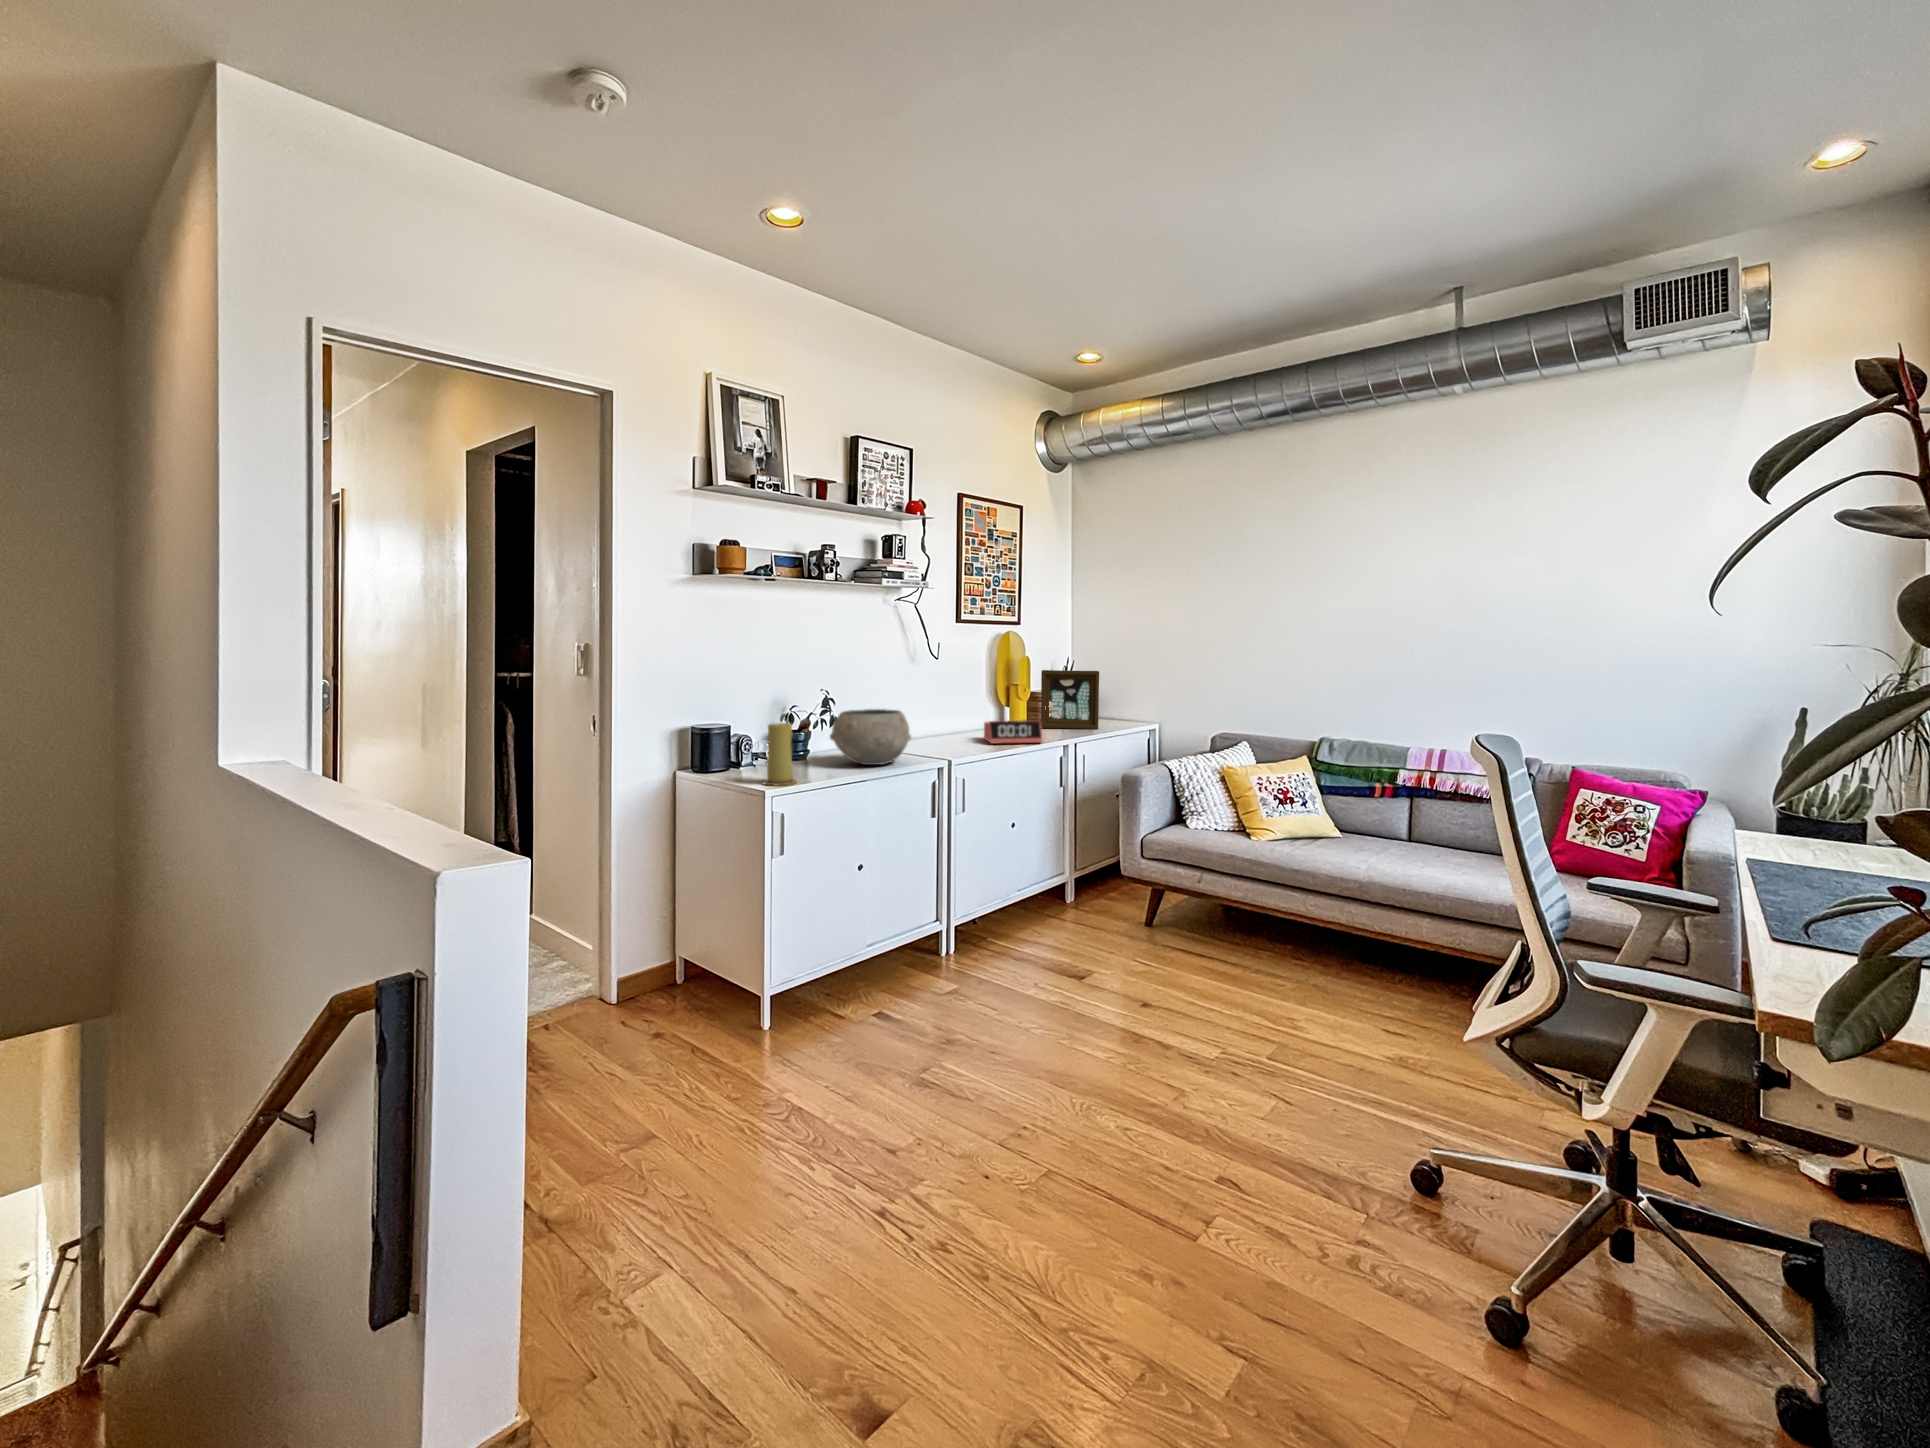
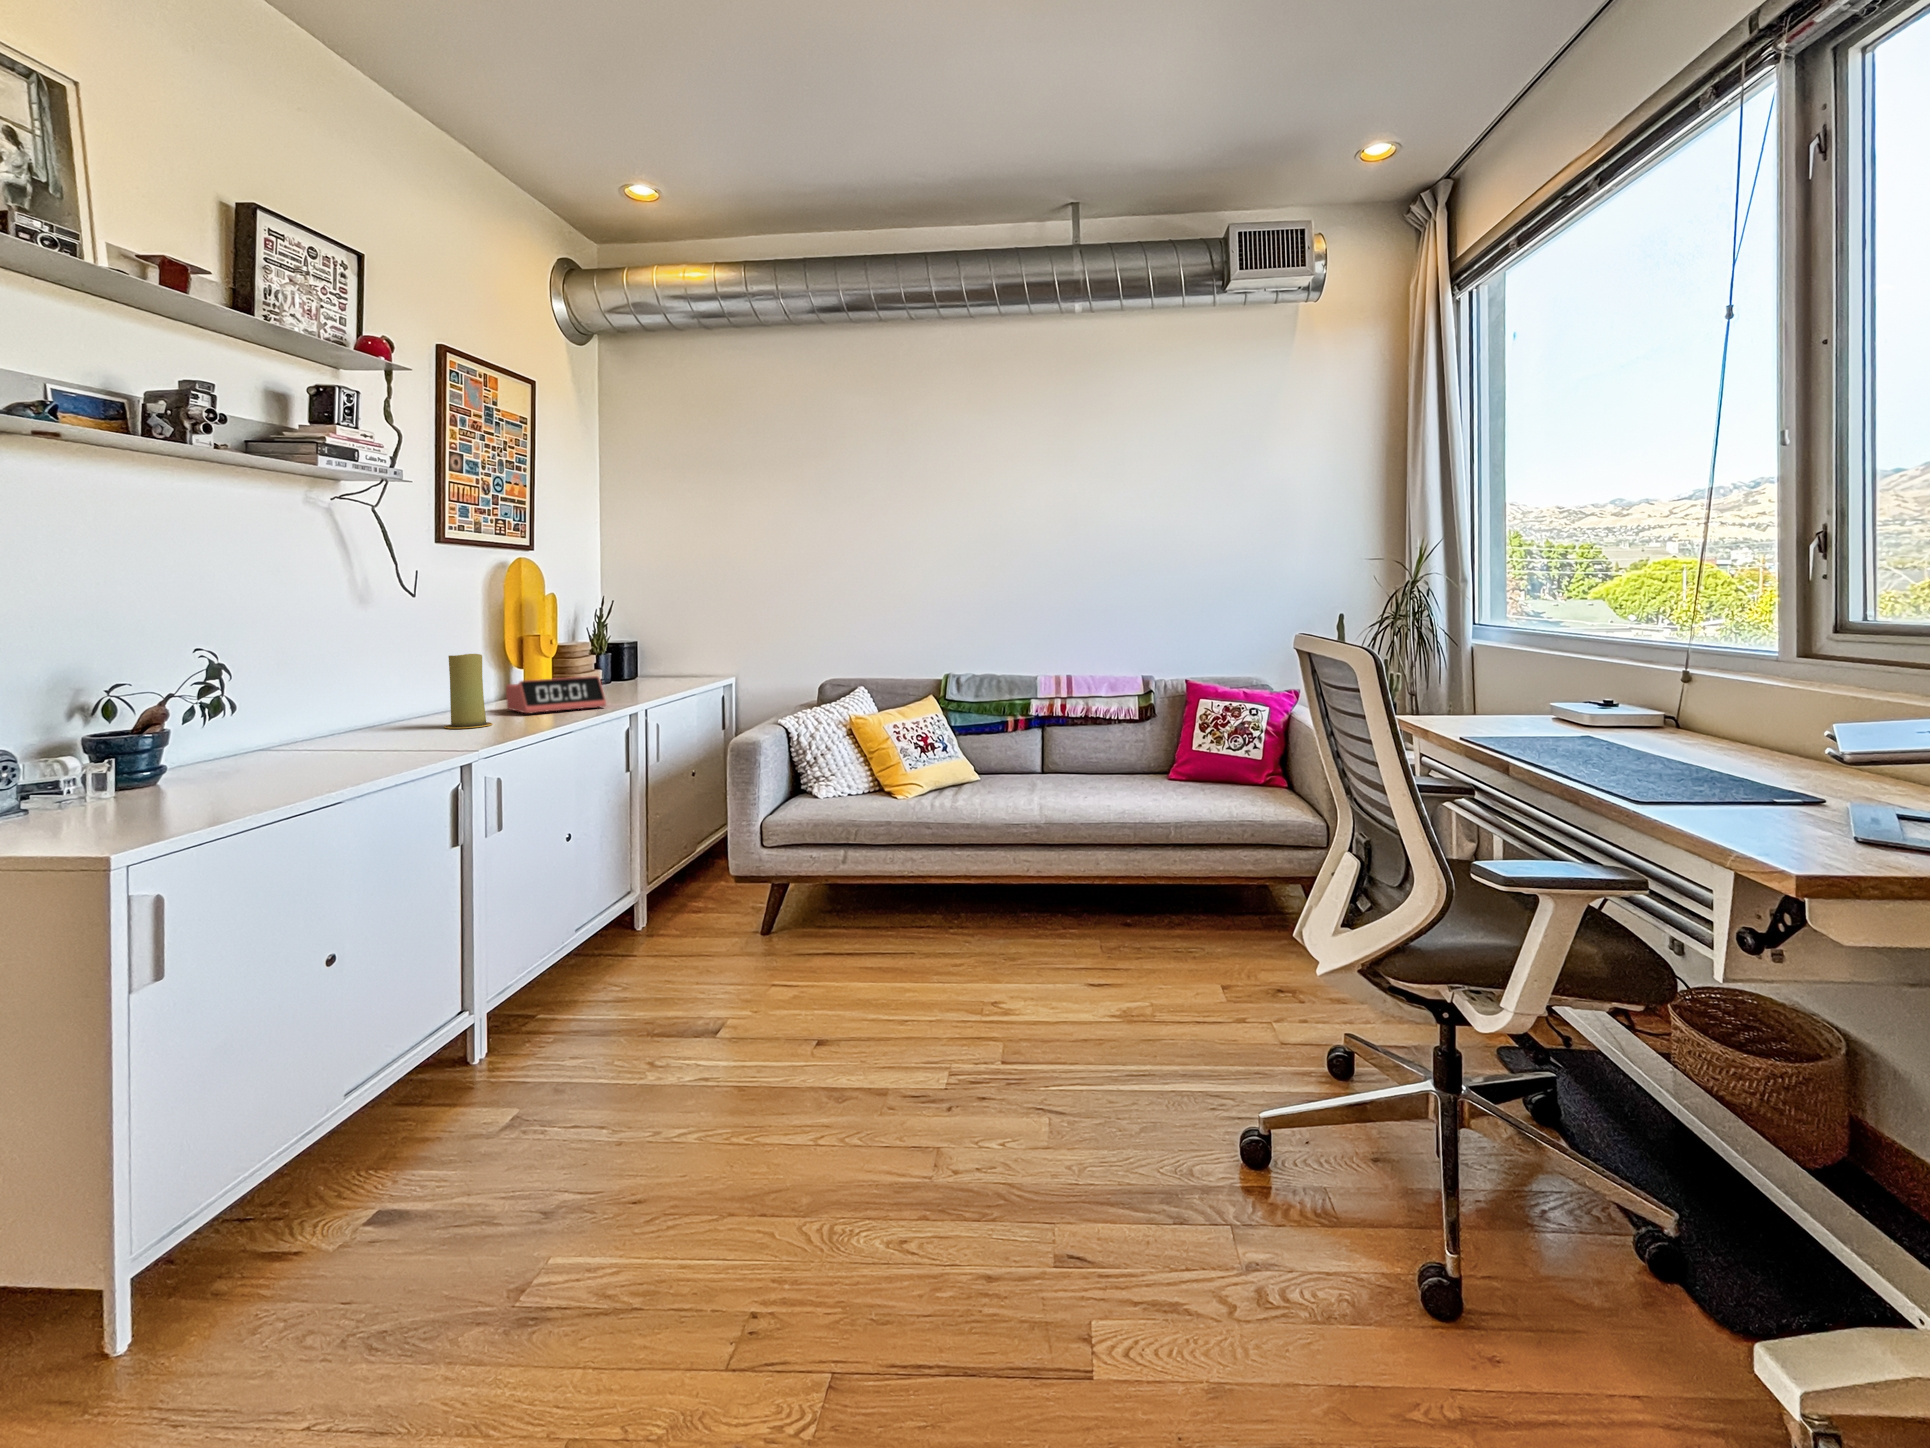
picture frame: present [1041,670,1099,729] -> none [577,611,667,693]
ceramic bowl: present [830,709,911,765] -> none [238,665,405,756]
candle: present [763,723,797,786] -> present [445,654,492,729]

